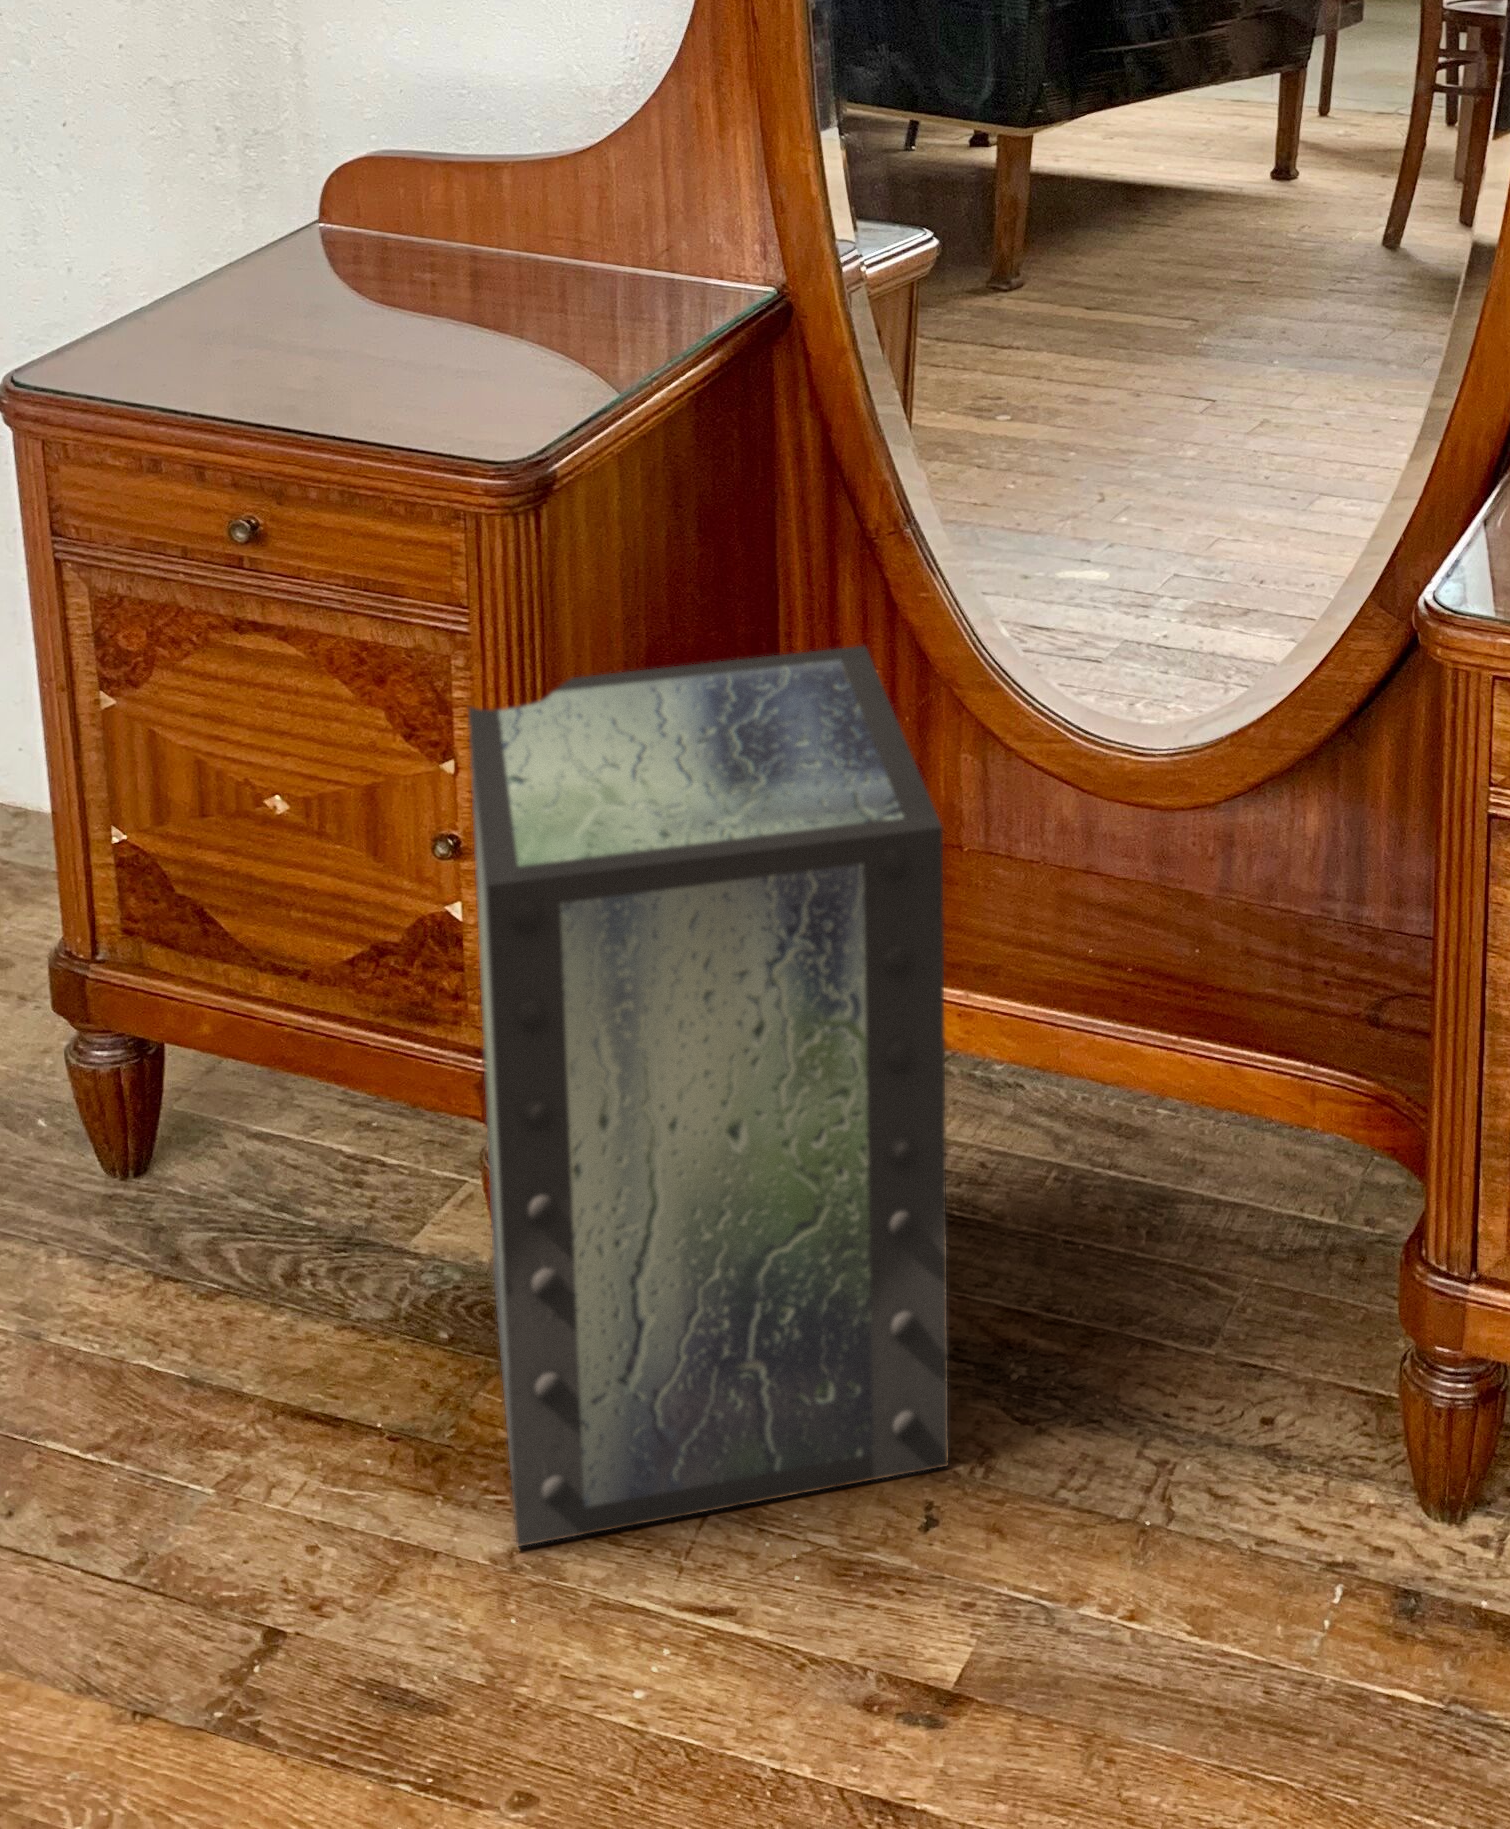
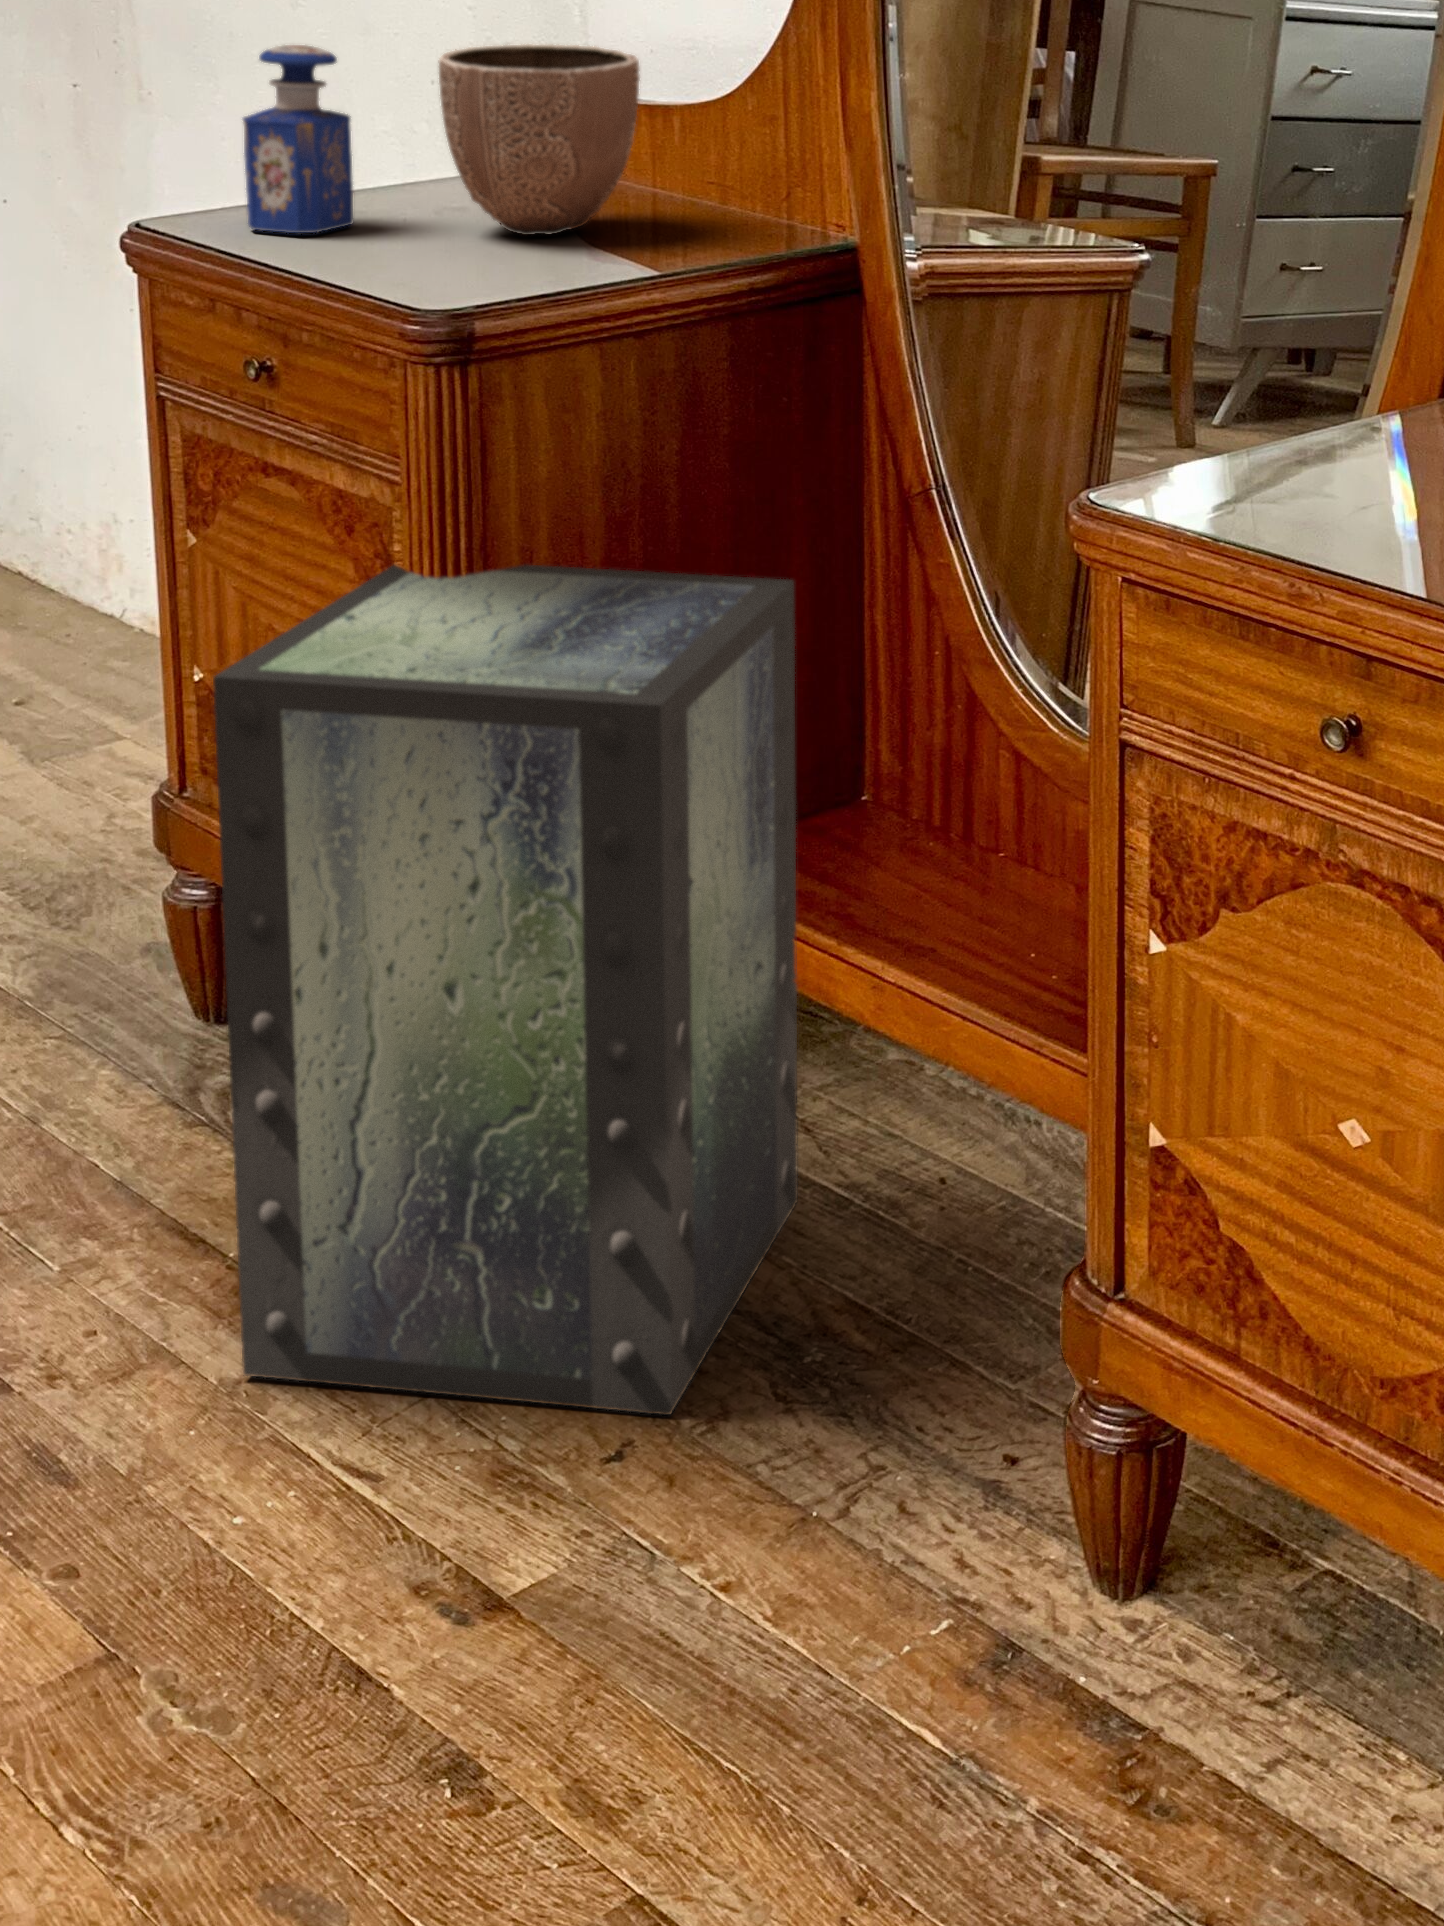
decorative bowl: none [357,118,558,326] -> present [439,44,640,235]
perfume bottle: none [153,162,265,361] -> present [243,45,353,233]

